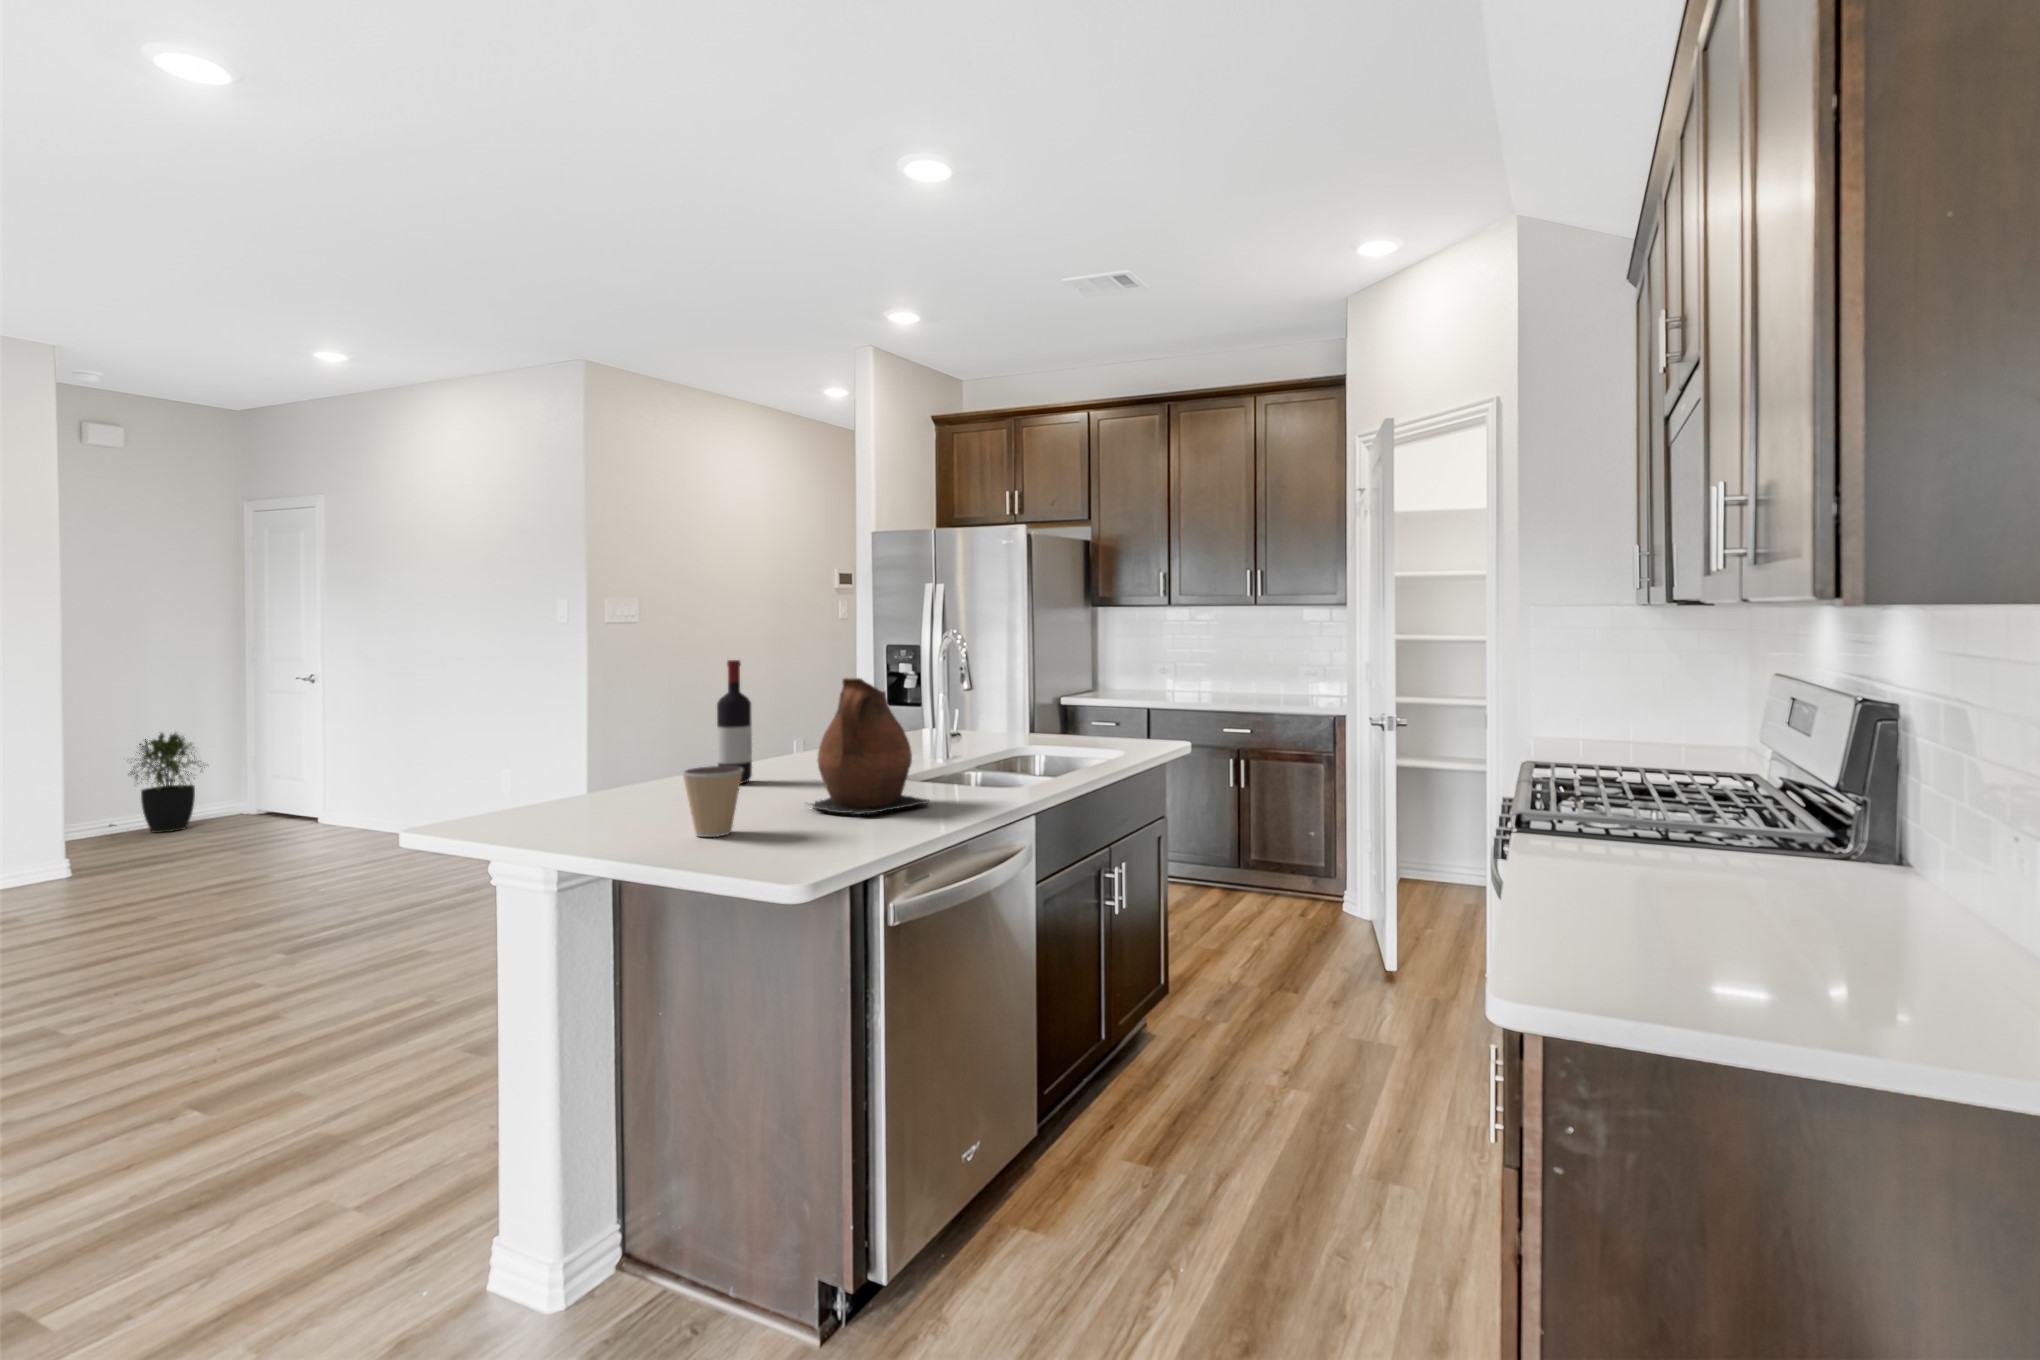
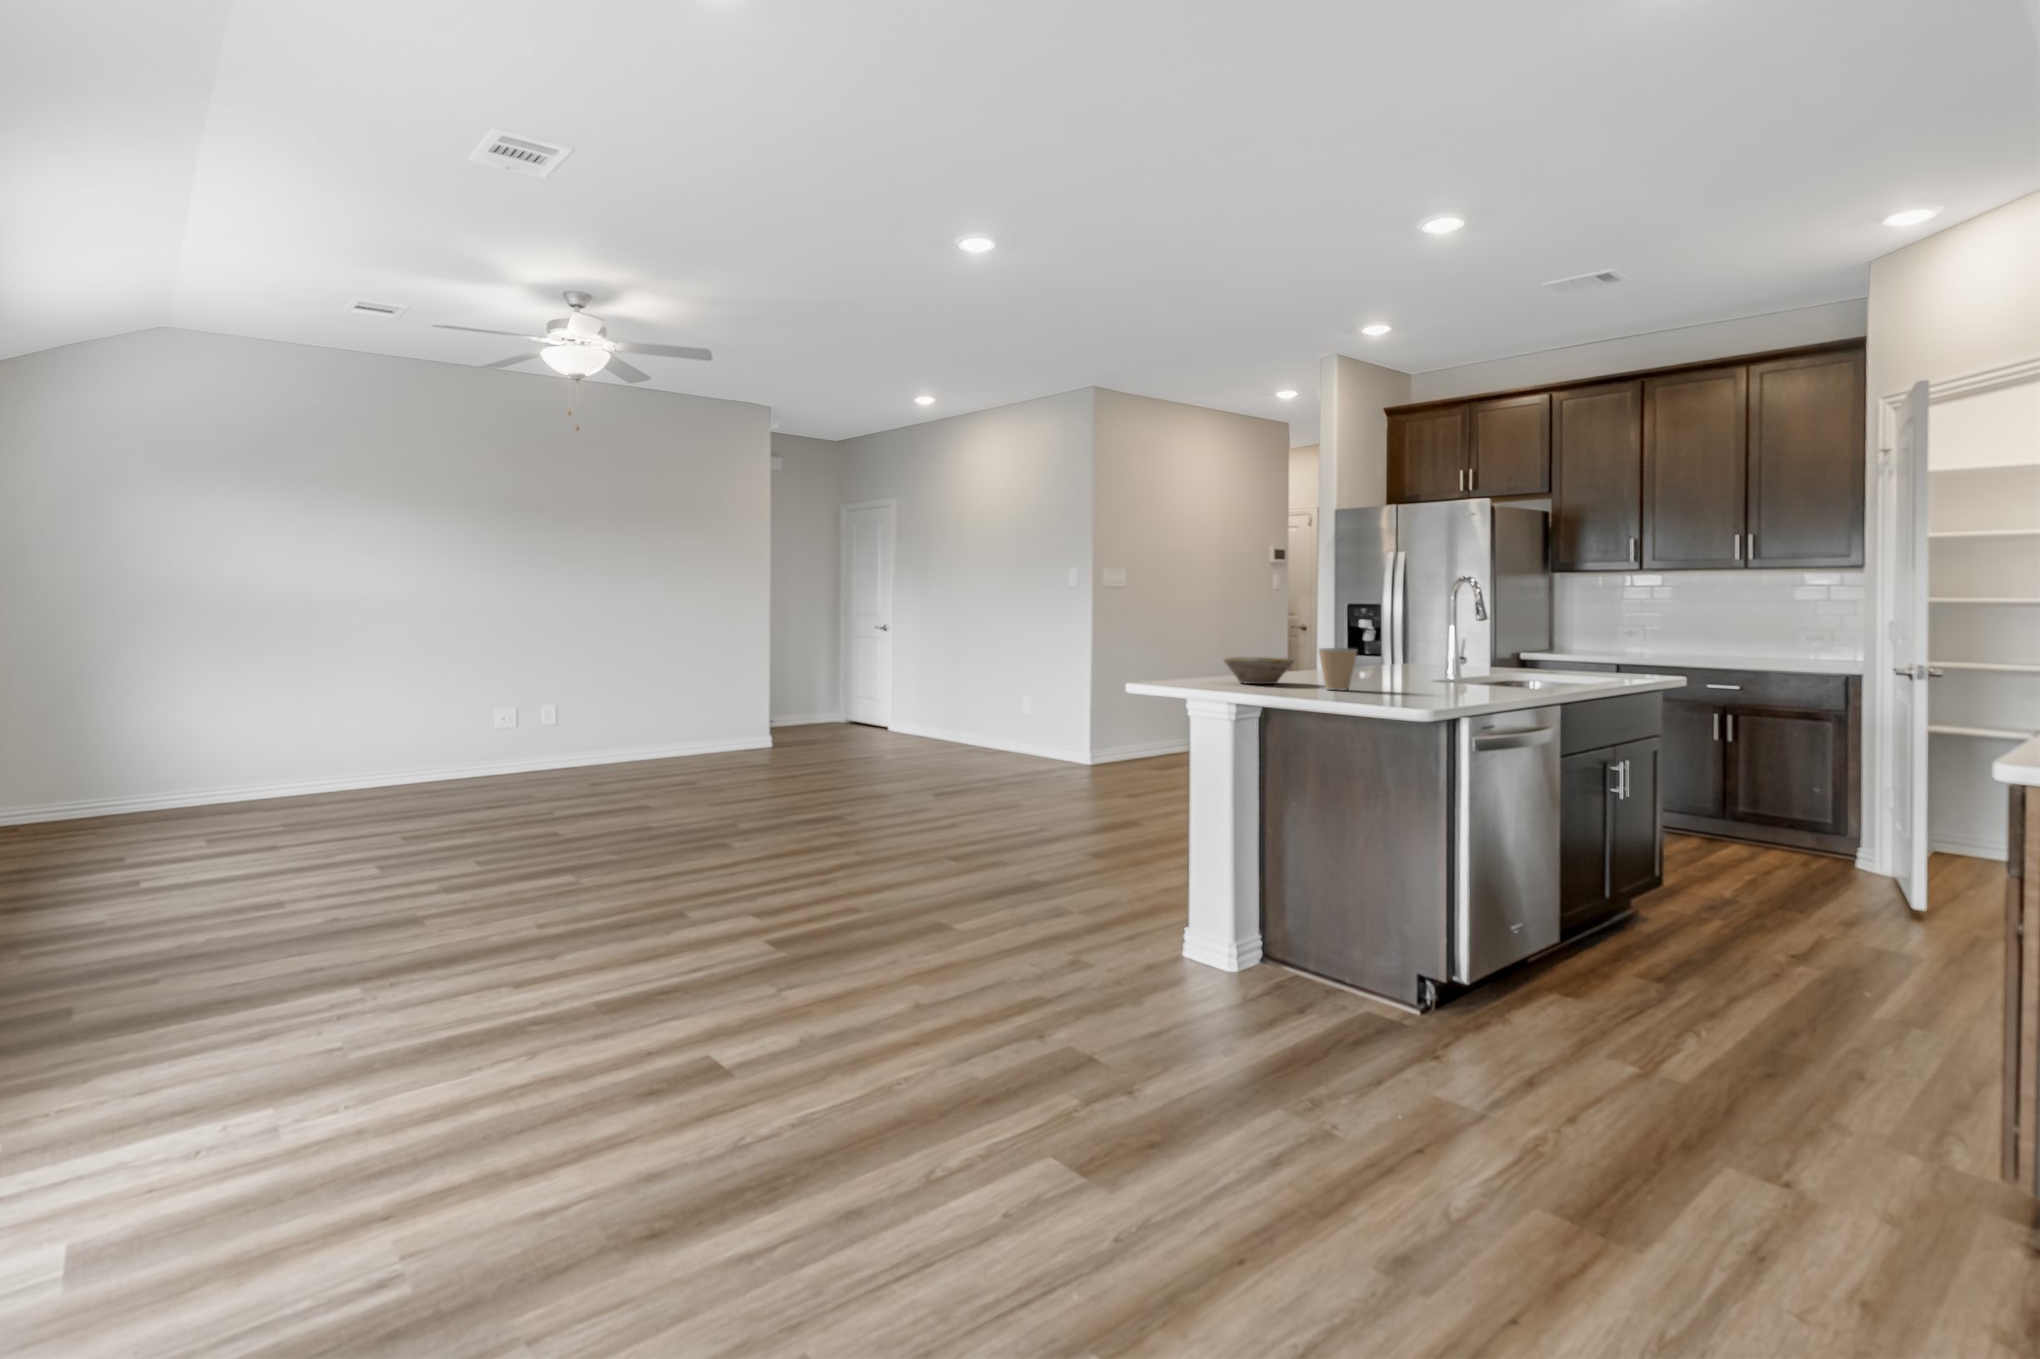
wine bottle: present [717,660,752,783] -> none [1297,591,1321,677]
ceramic pitcher: present [812,678,929,814] -> none [1381,595,1476,688]
potted plant: present [130,733,204,833] -> none [792,666,837,735]
bowl: none [552,773,672,825] -> present [1223,657,1294,684]

